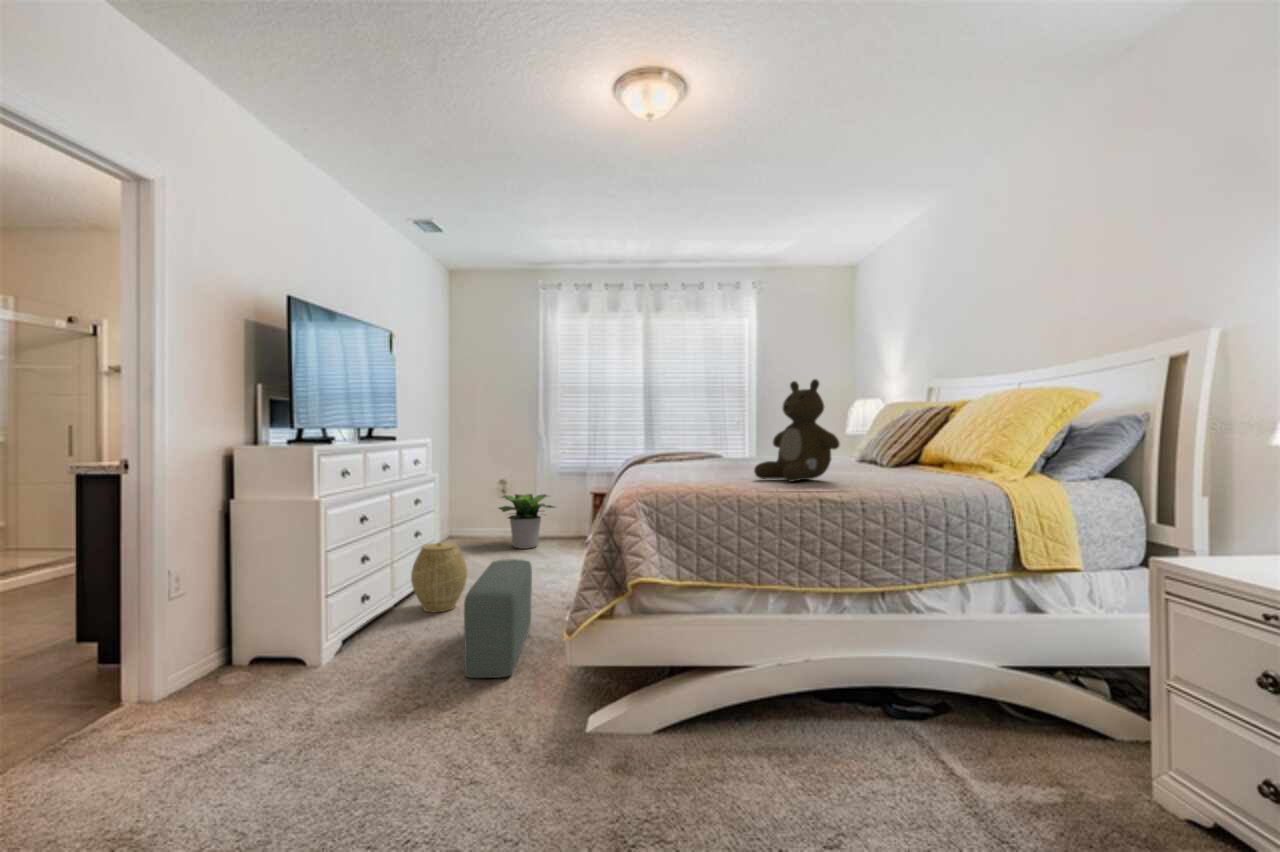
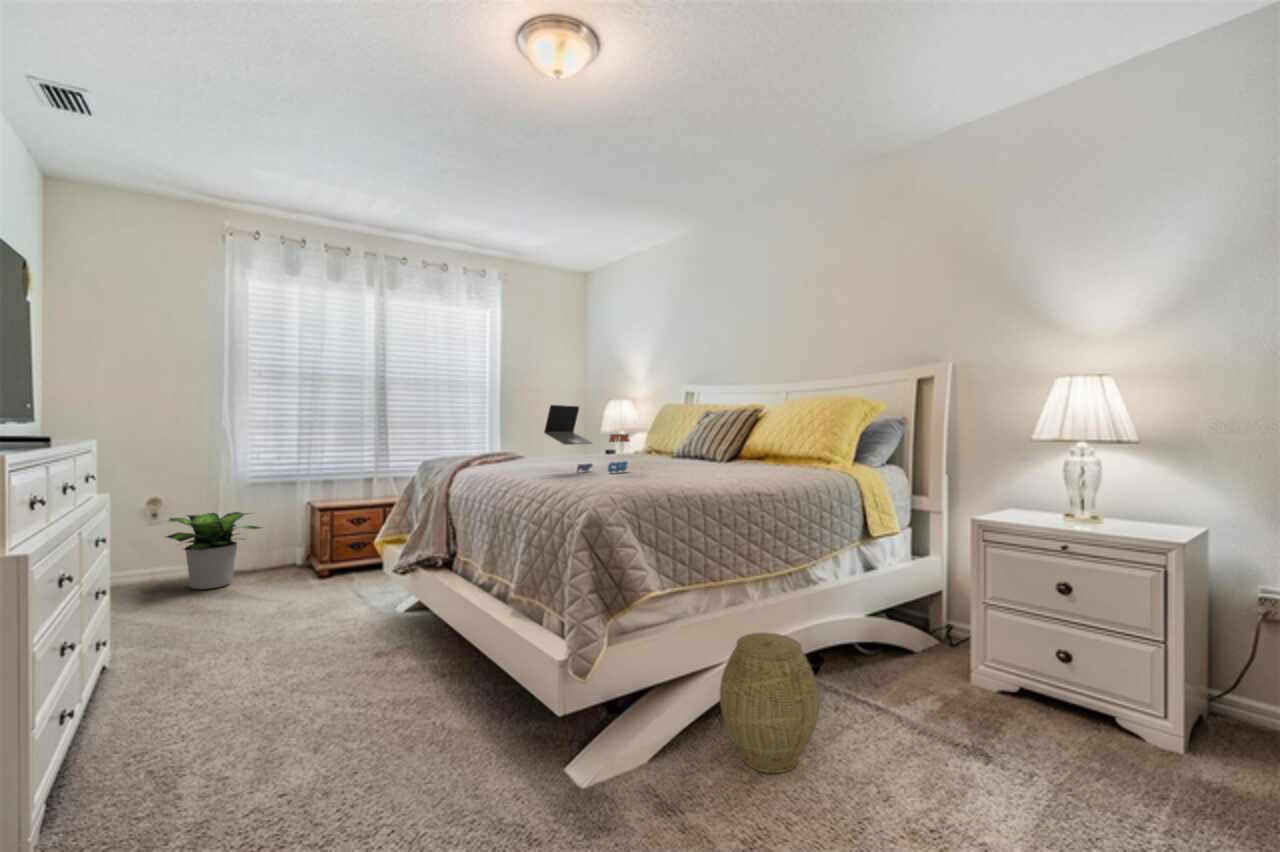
teddy bear: present [754,379,840,482] -> none [682,381,760,478]
laptop: none [670,409,742,473] -> present [544,405,630,473]
woven basket: present [411,542,467,612] -> present [720,633,820,773]
pouf: present [464,559,532,678] -> none [291,601,405,780]

